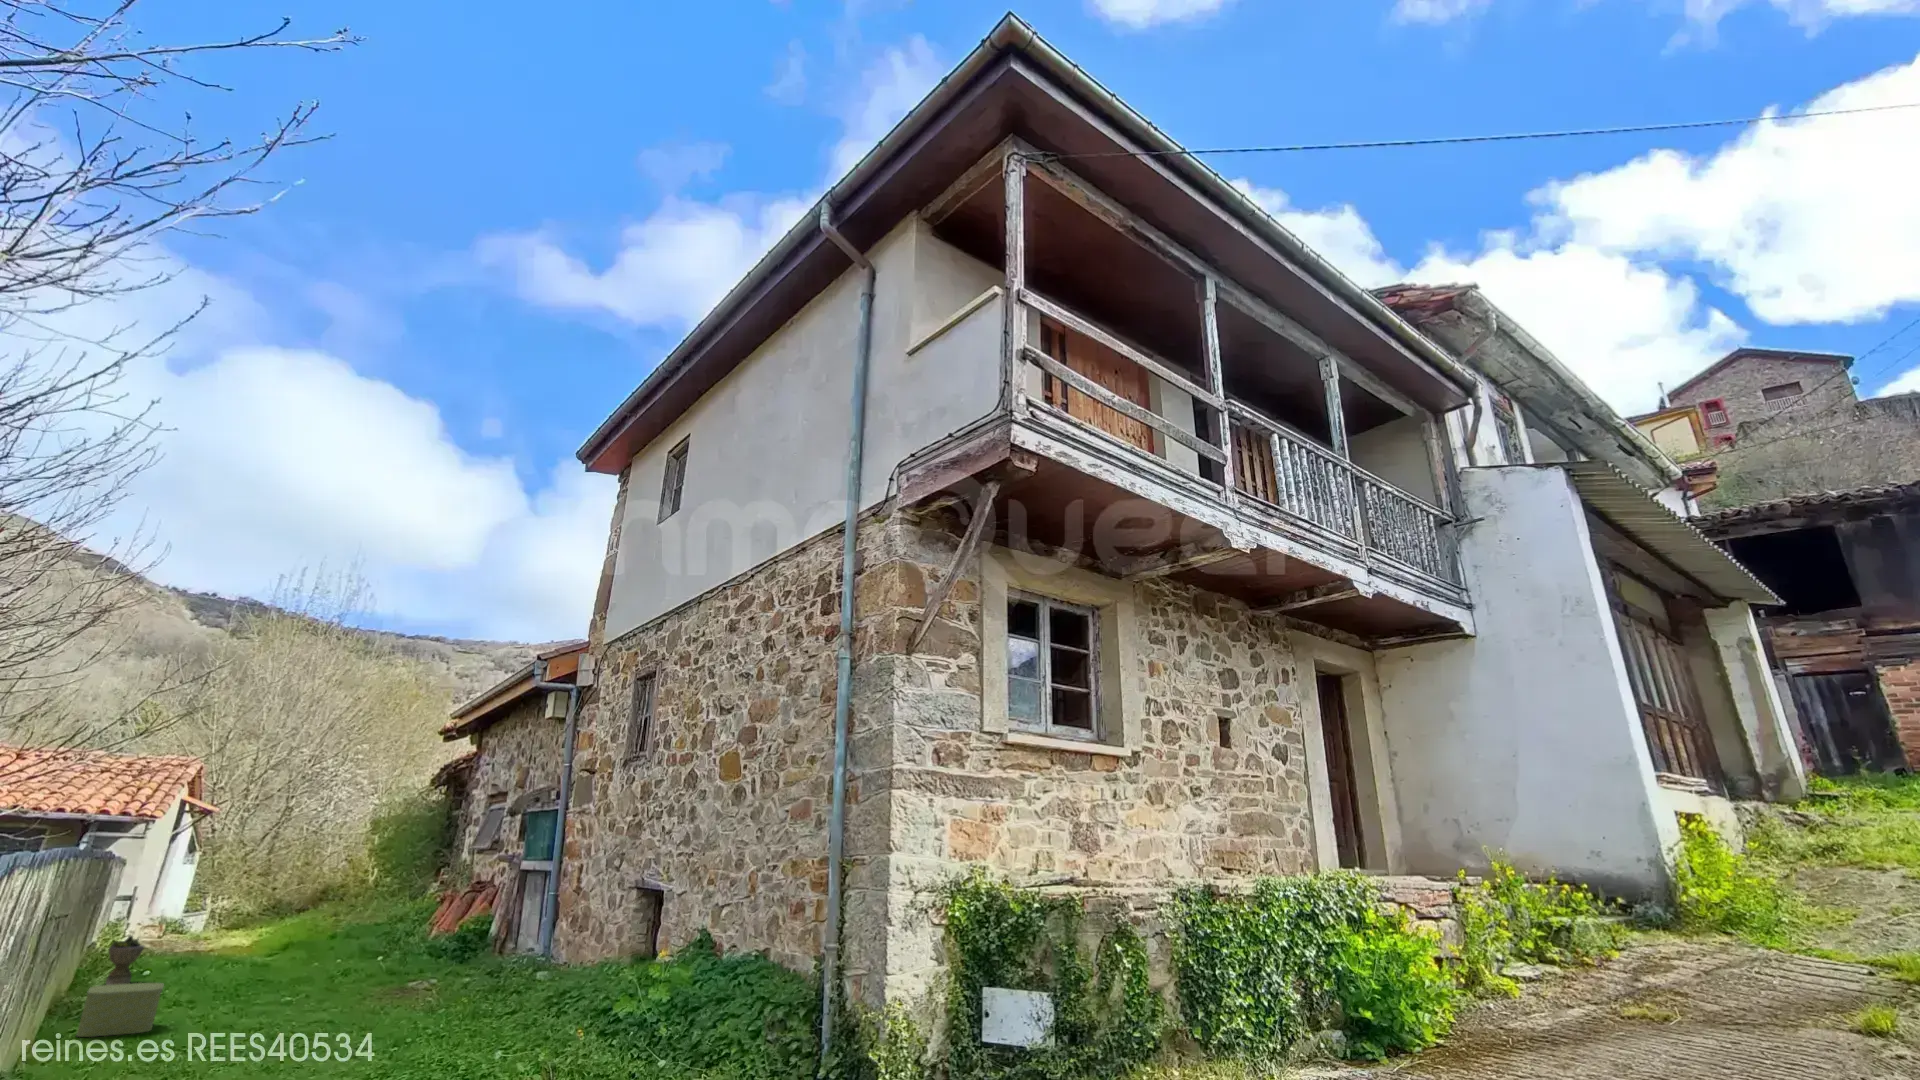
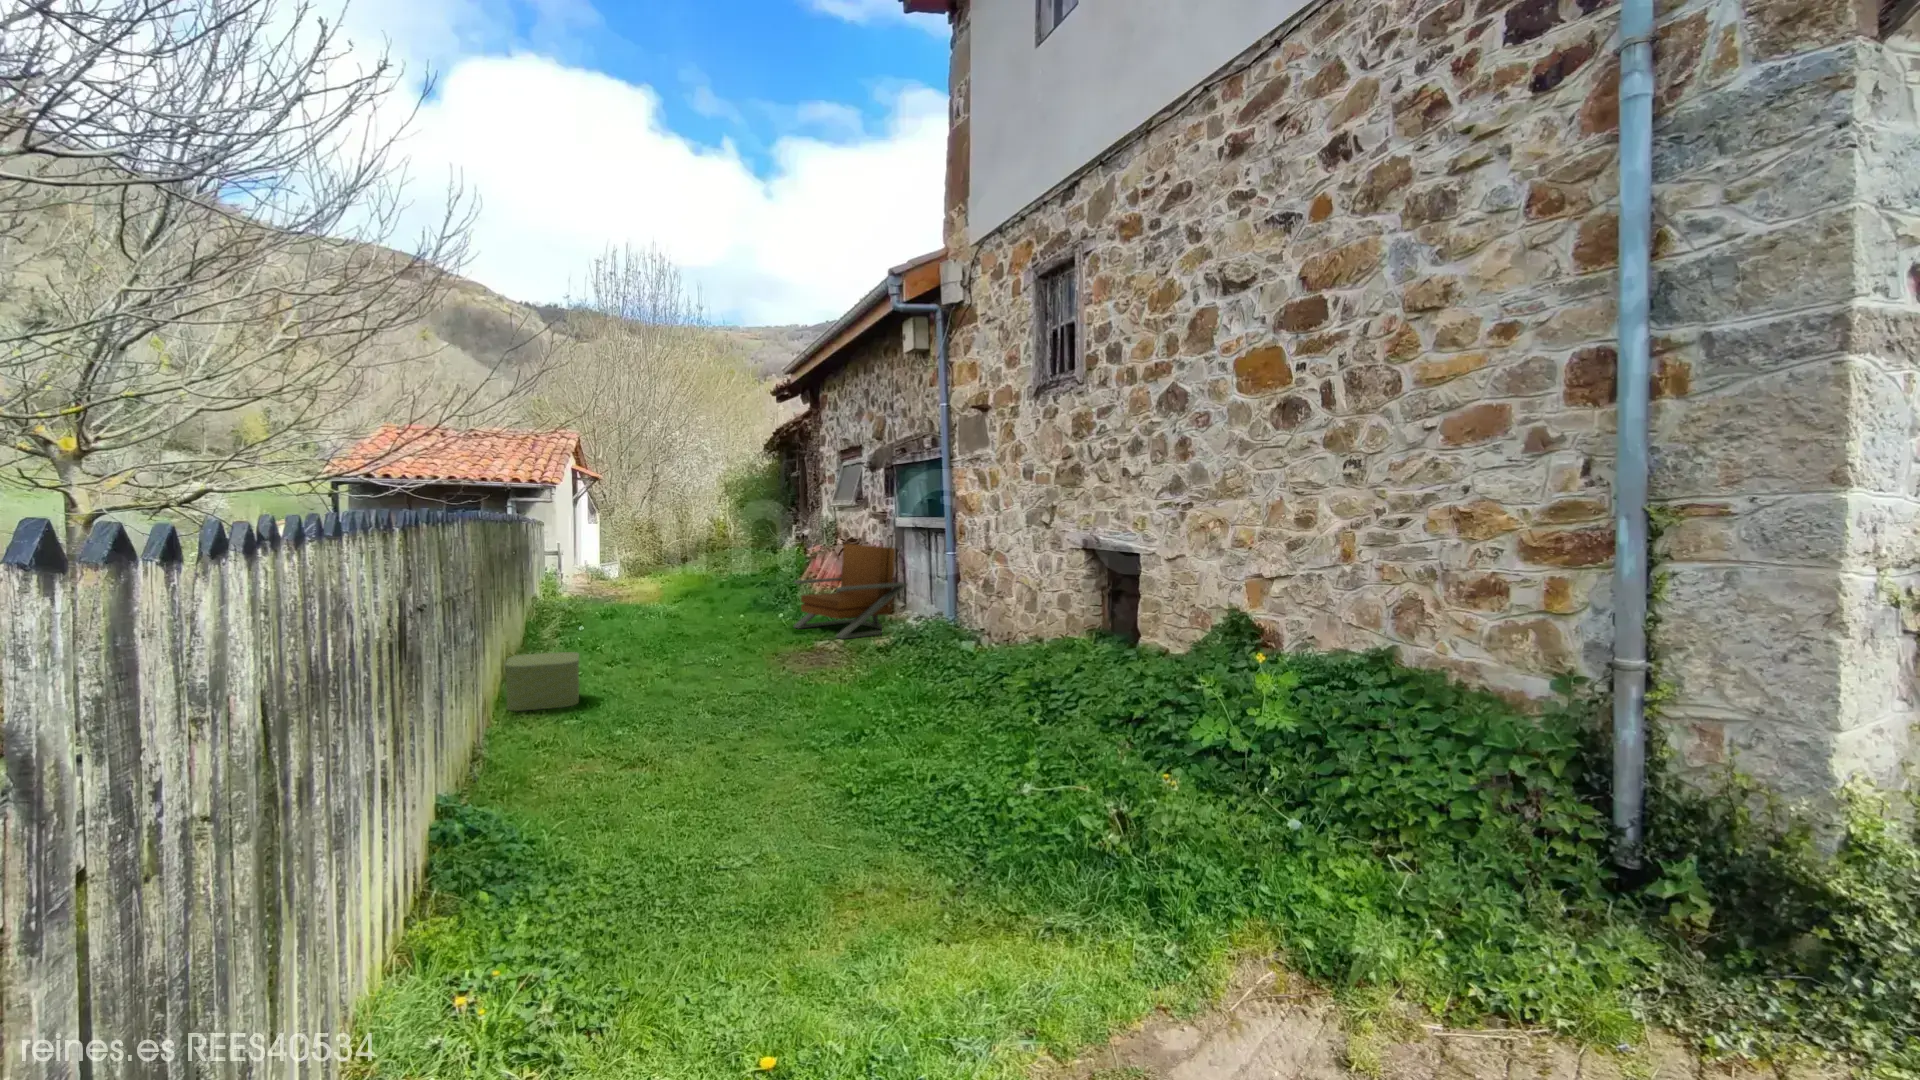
lounge chair: none [394,886,515,978] -> present [794,544,907,639]
planter: present [106,935,144,985] -> none [530,594,561,643]

